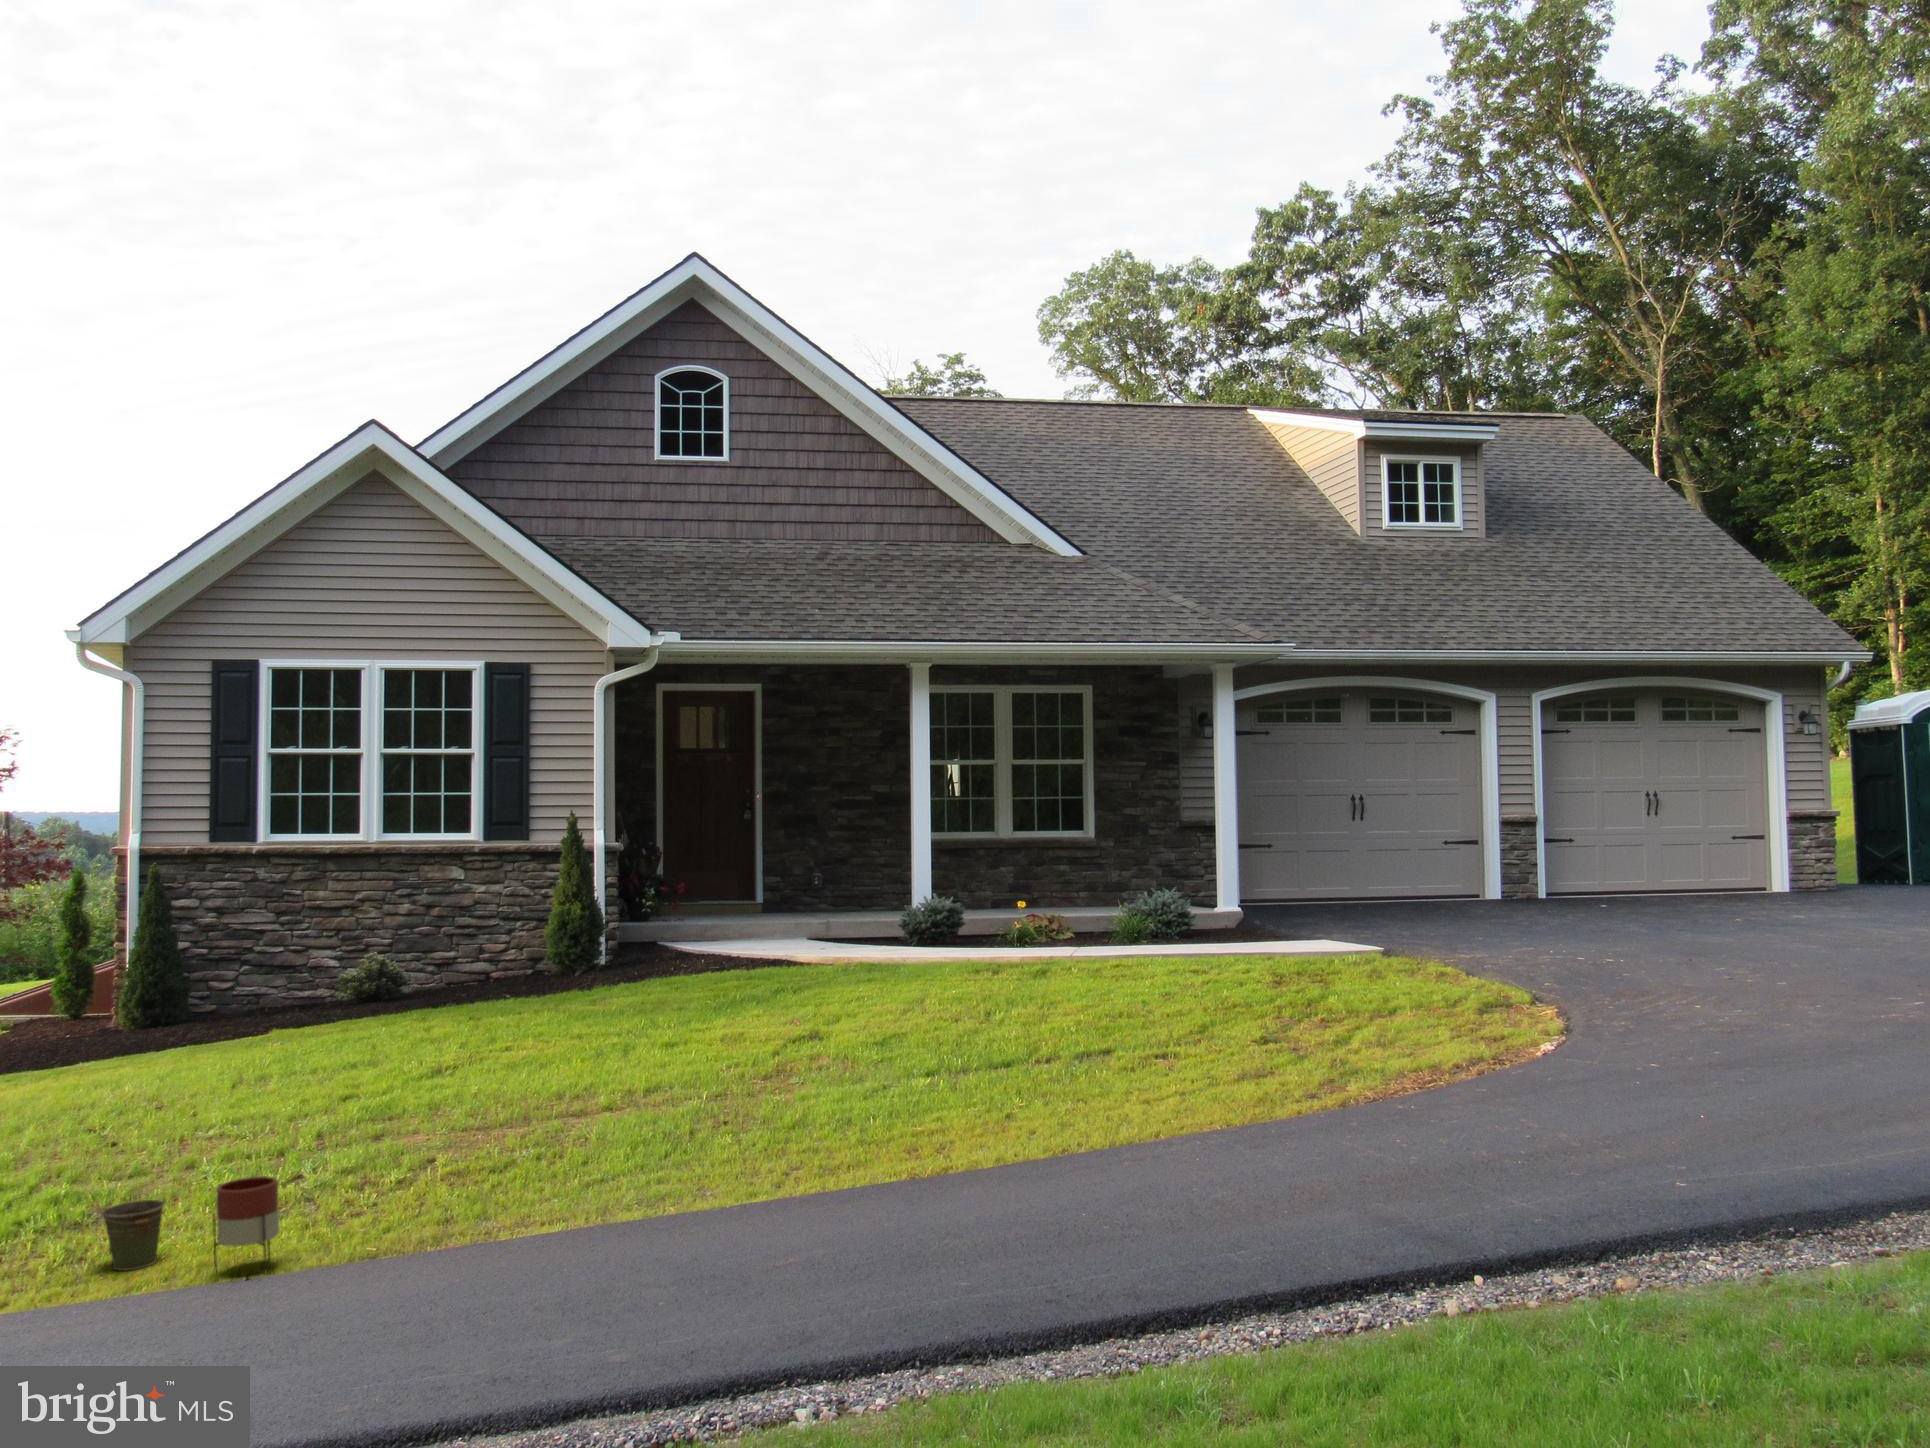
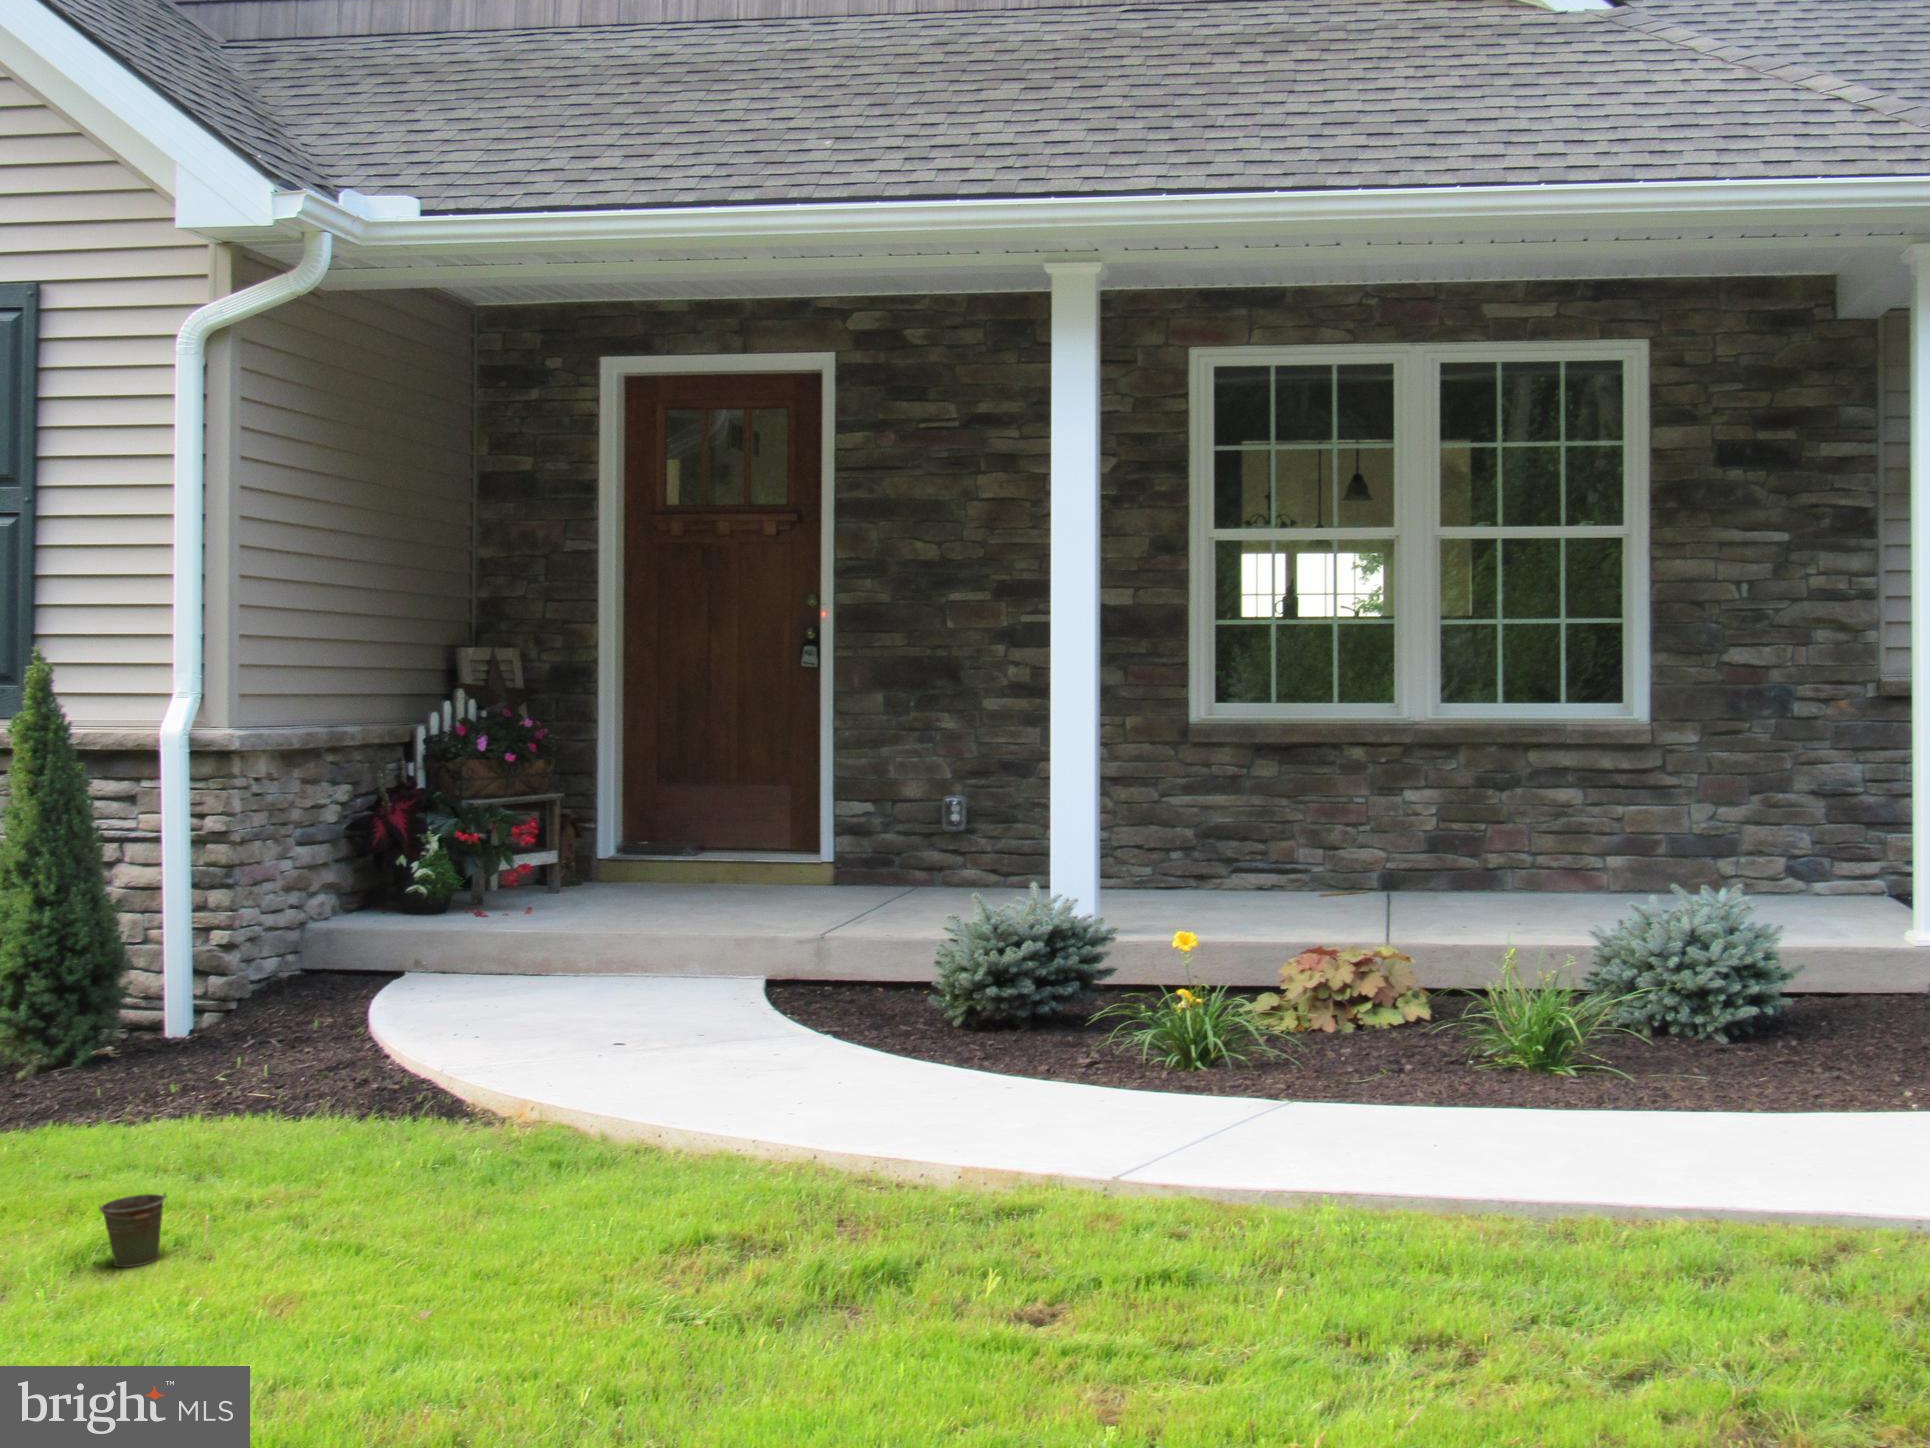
planter: present [213,1176,279,1273] -> none [214,1169,283,1271]

